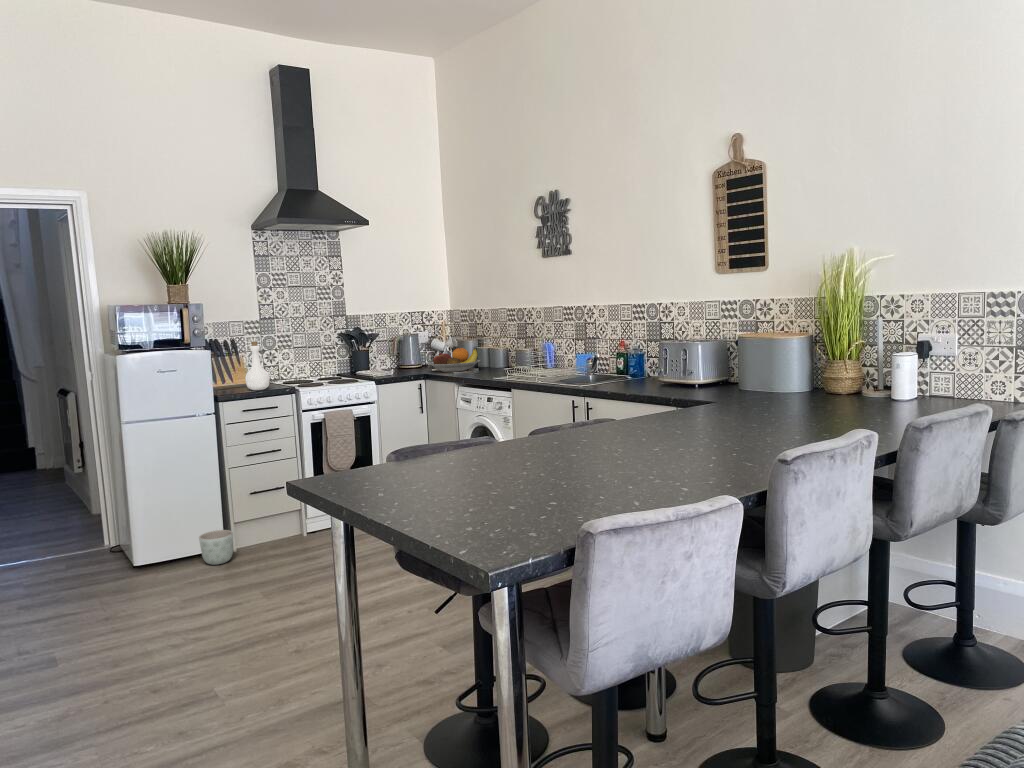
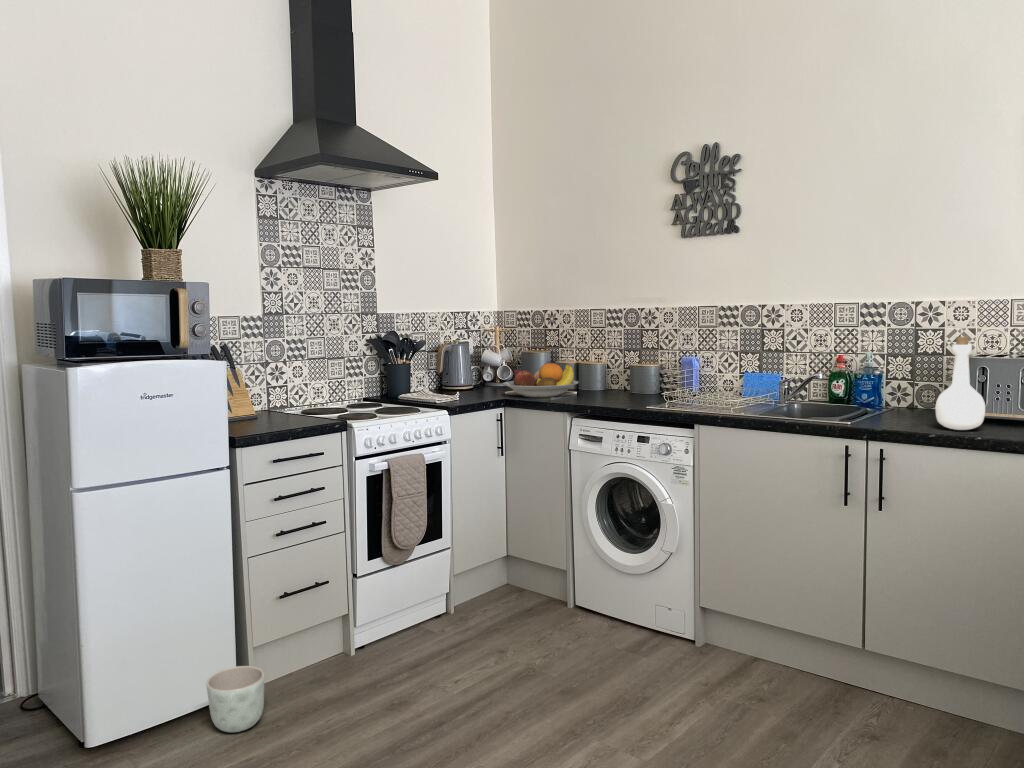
bottle: present [245,342,269,390] -> present [936,337,985,430]

